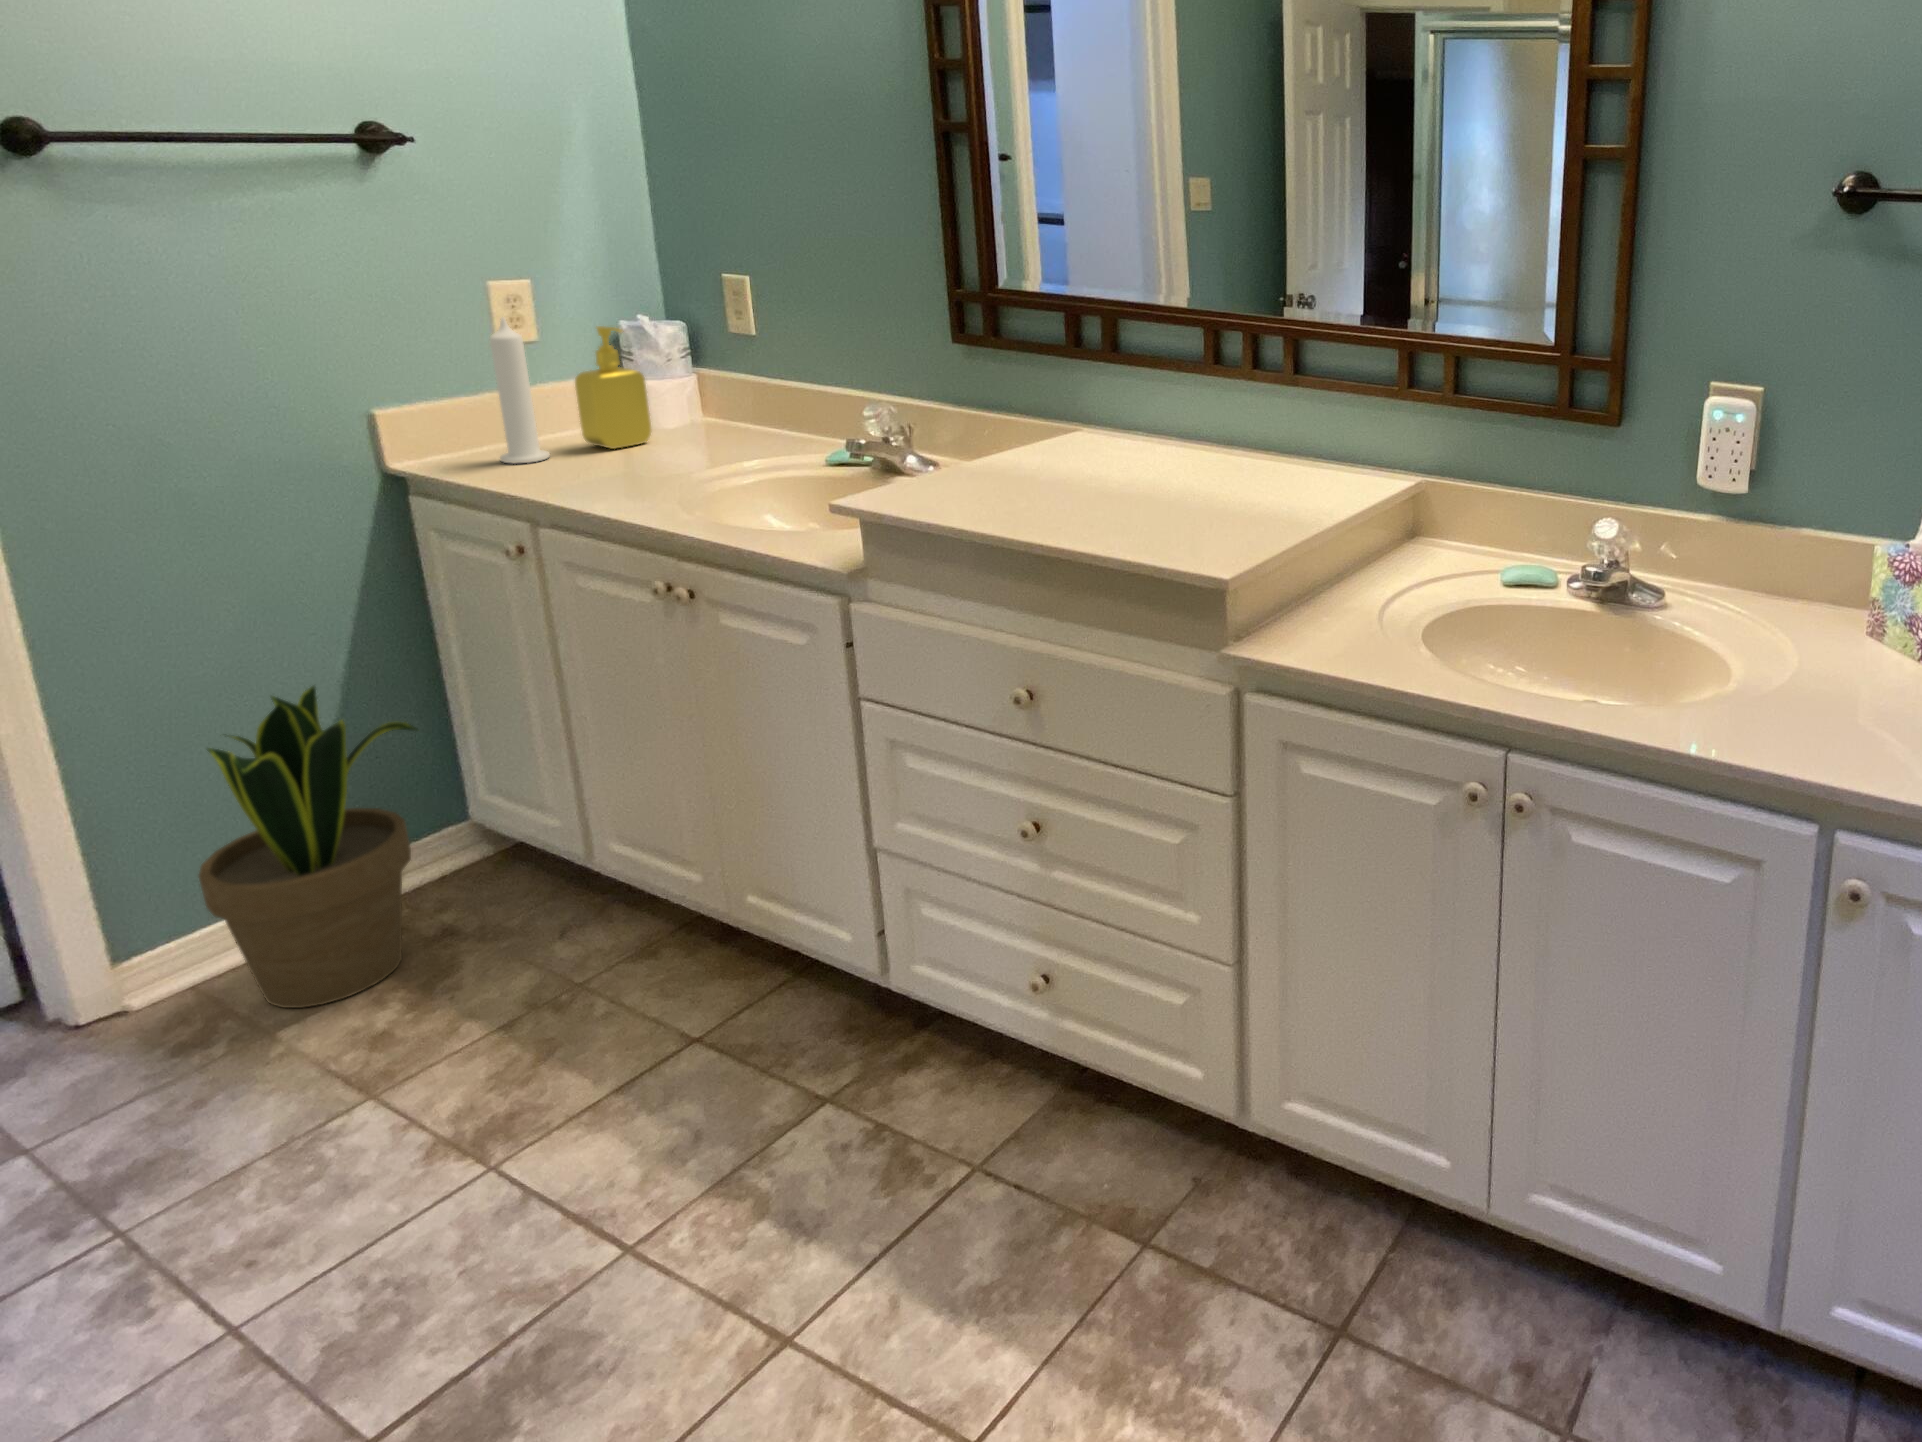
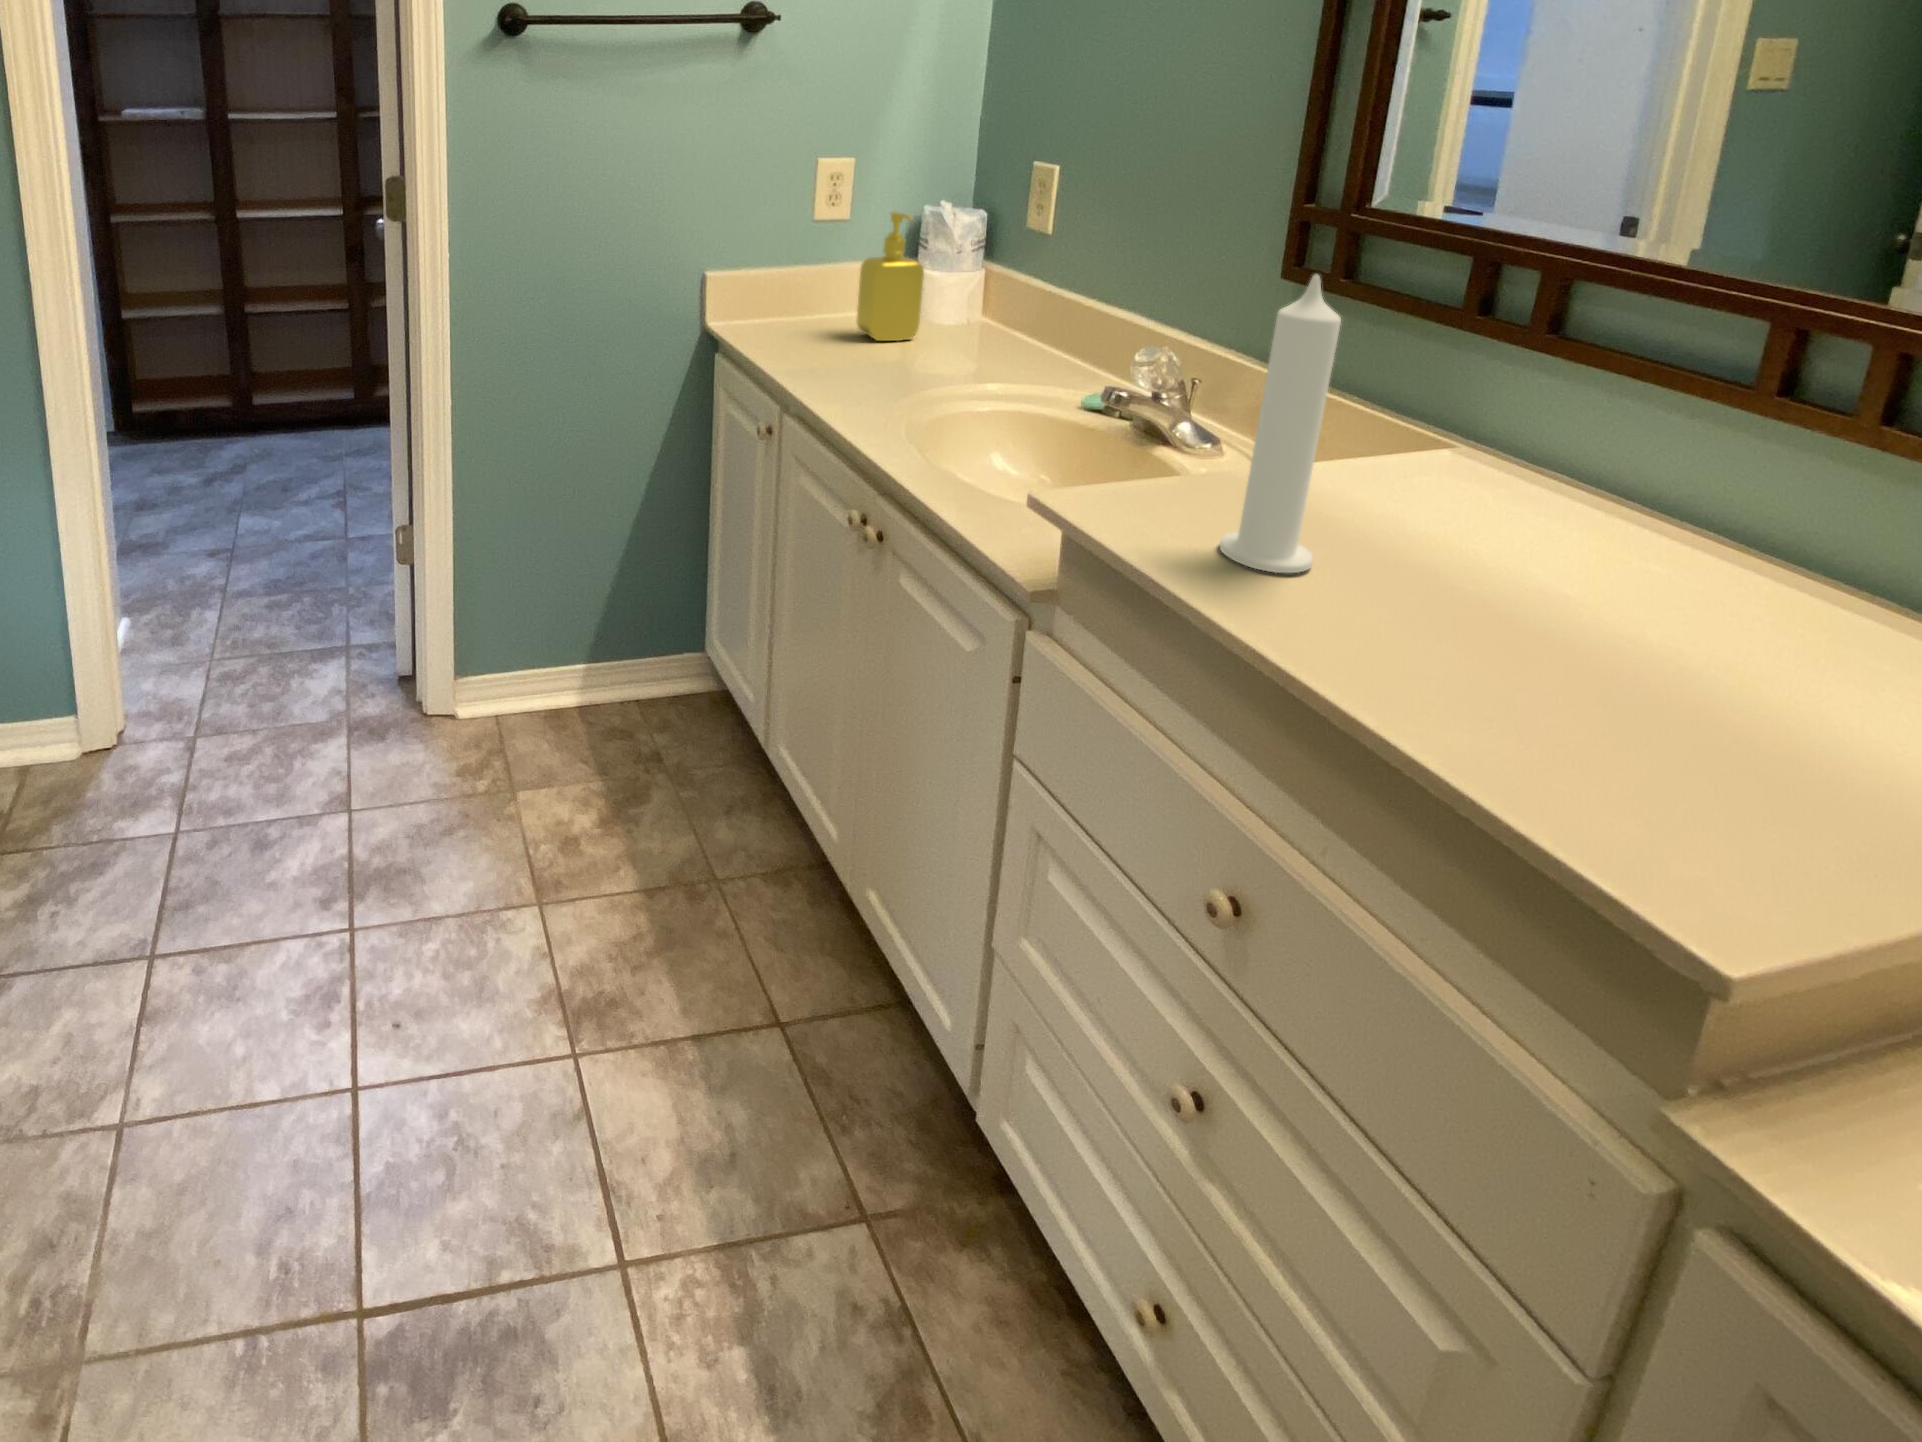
candle: present [490,318,550,463] -> present [1220,275,1341,573]
potted plant: present [199,686,417,1008] -> none [508,502,666,781]

